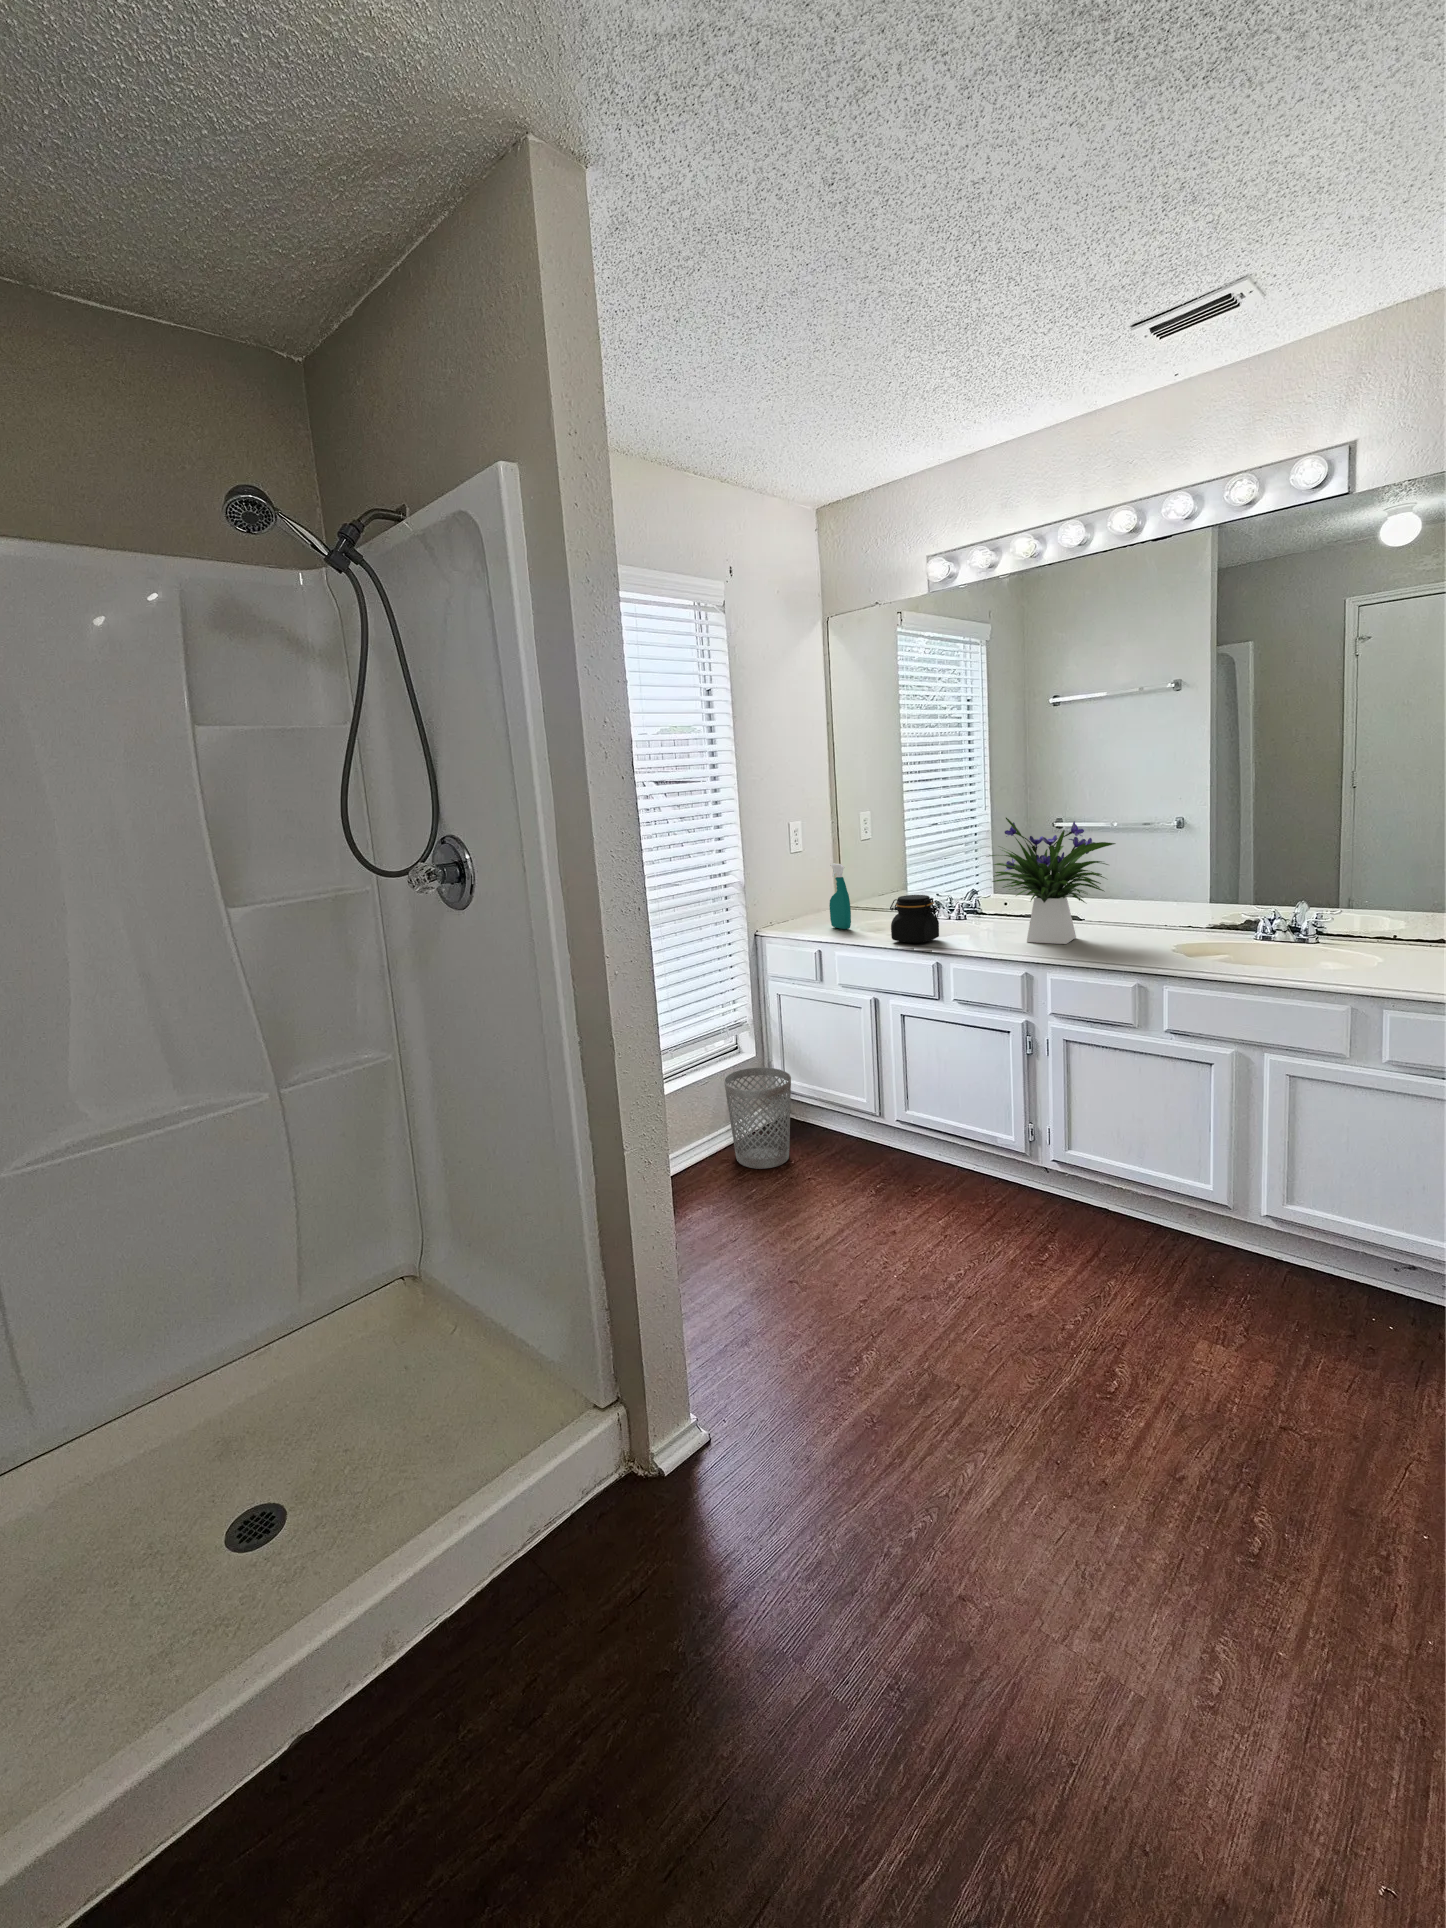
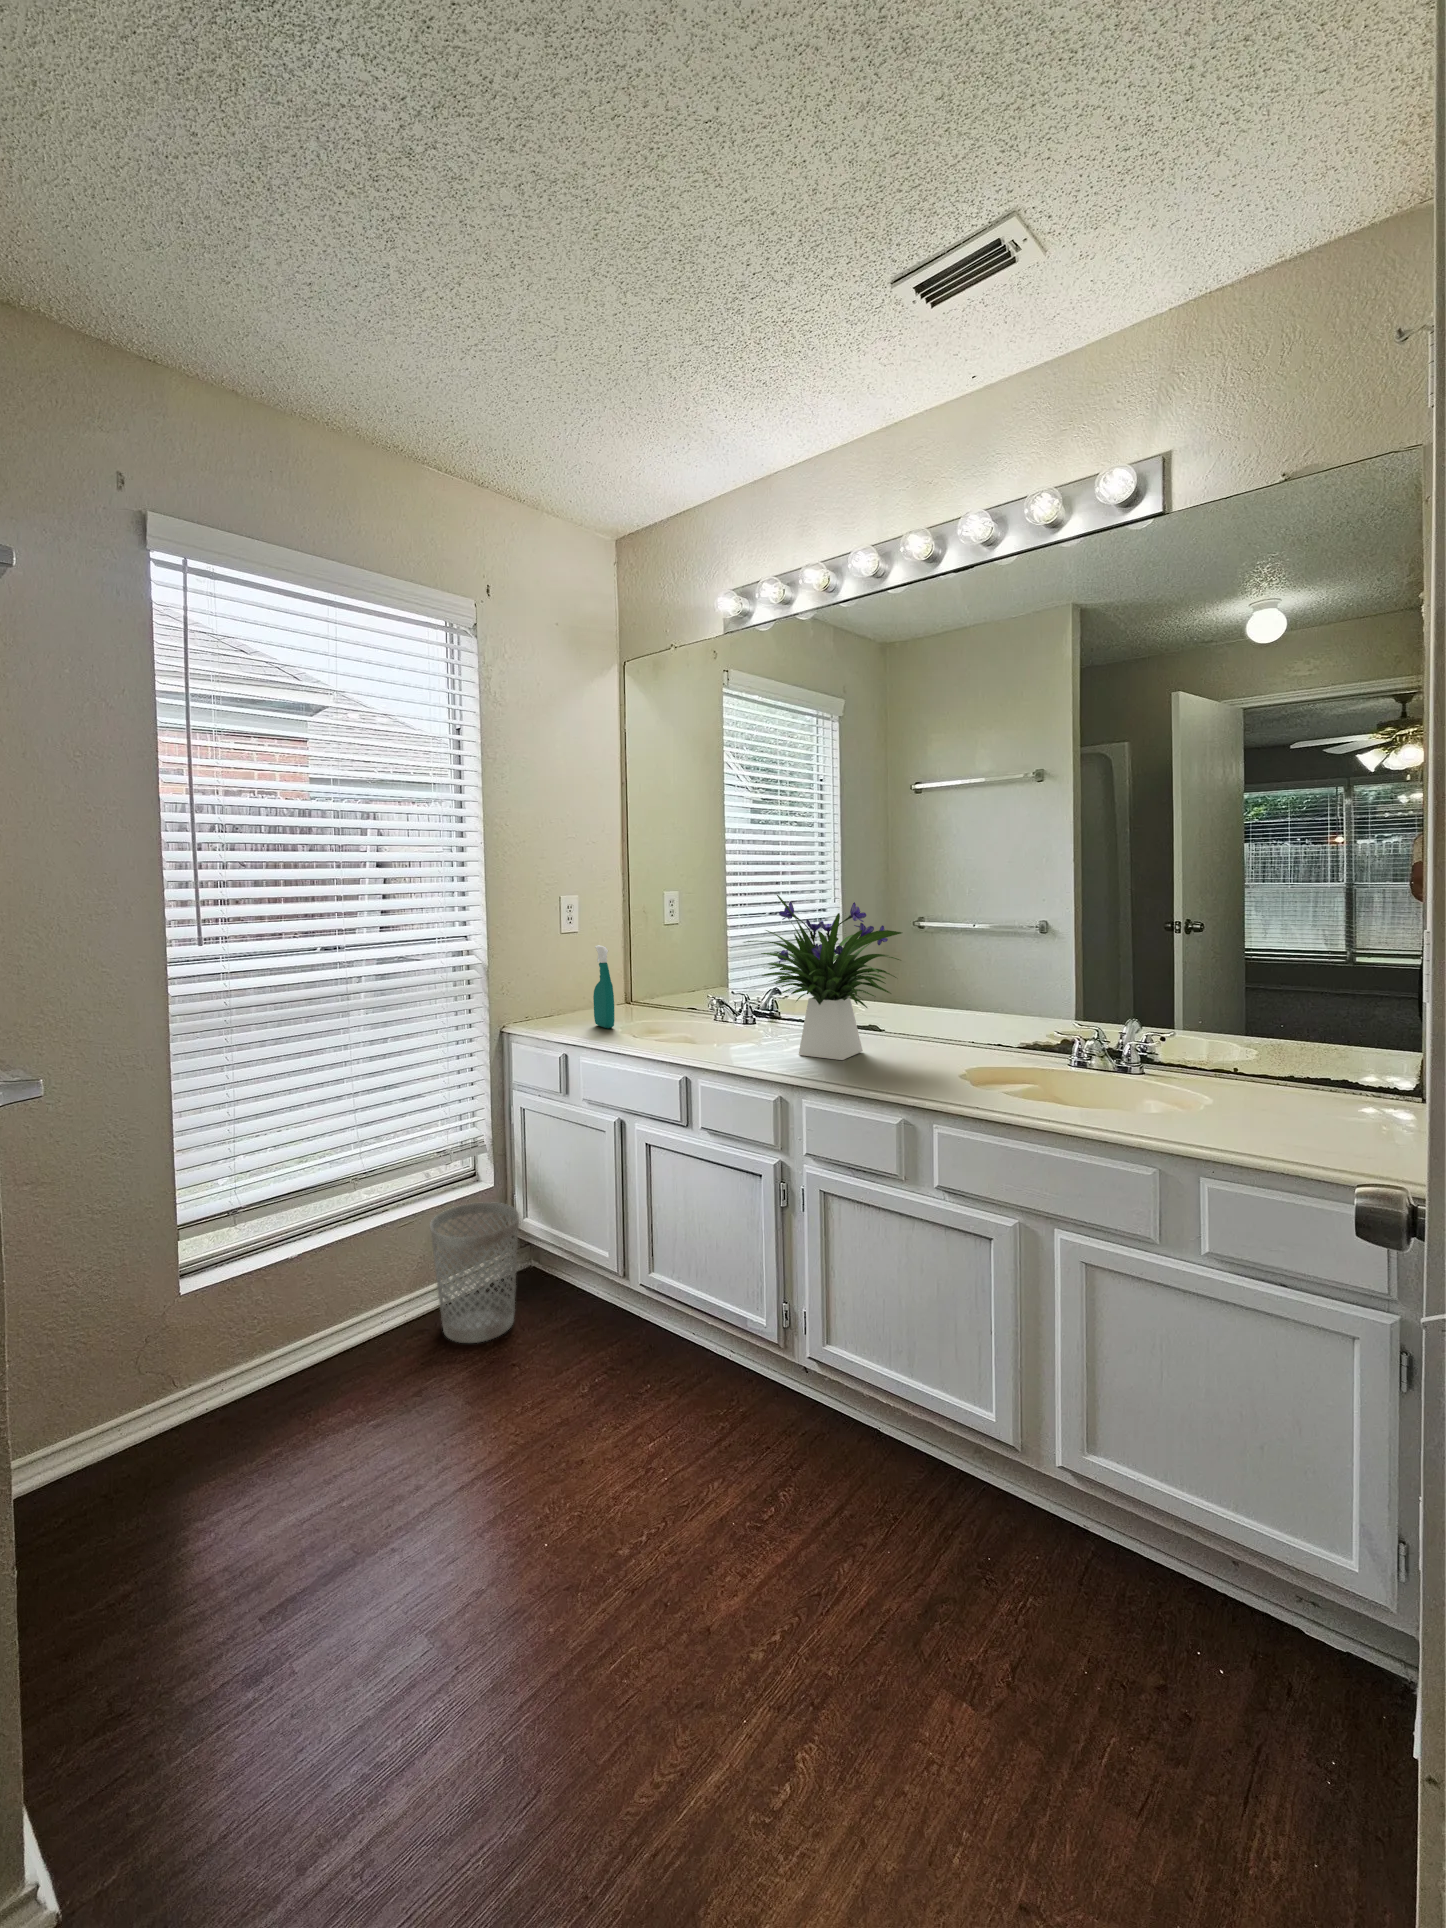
jar: present [890,895,939,943] -> none [639,988,699,1050]

